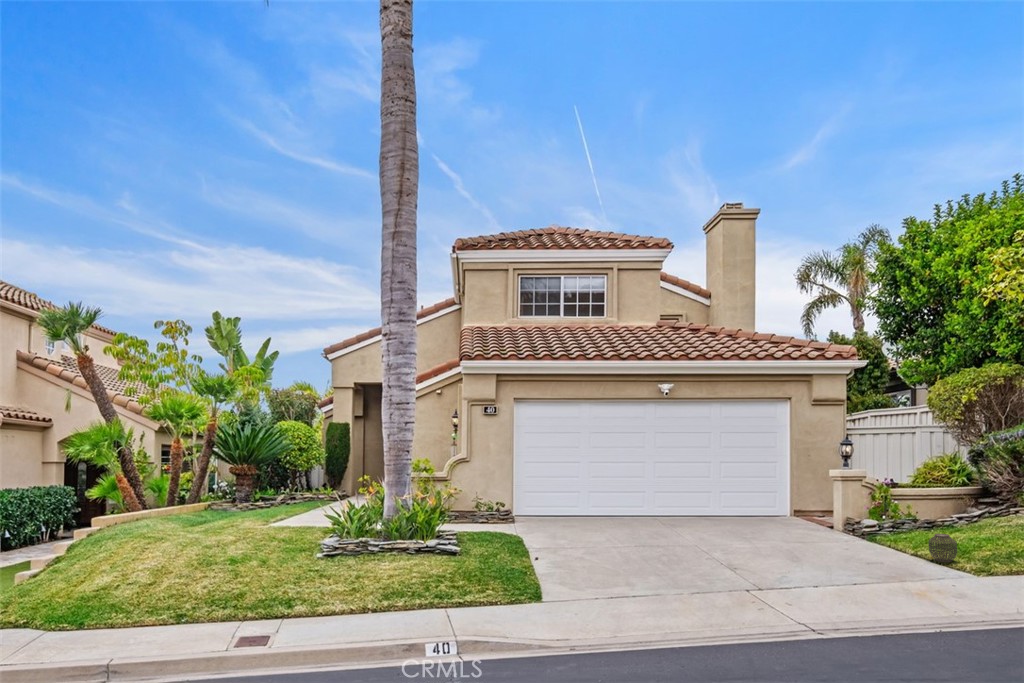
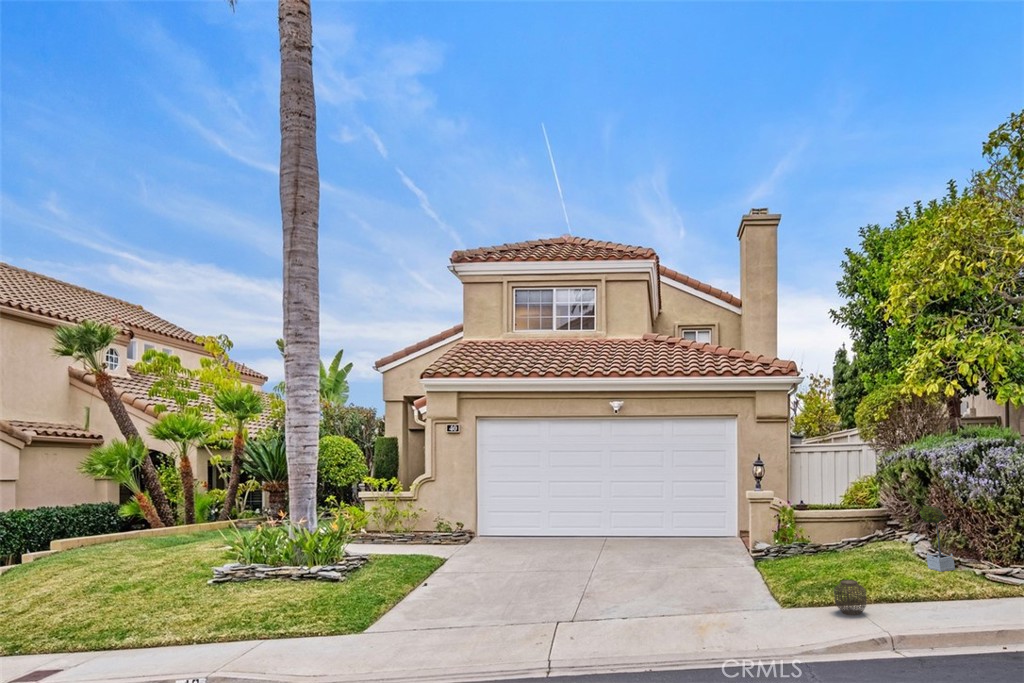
potted tree: none [942,476,972,530] -> present [919,505,955,572]

